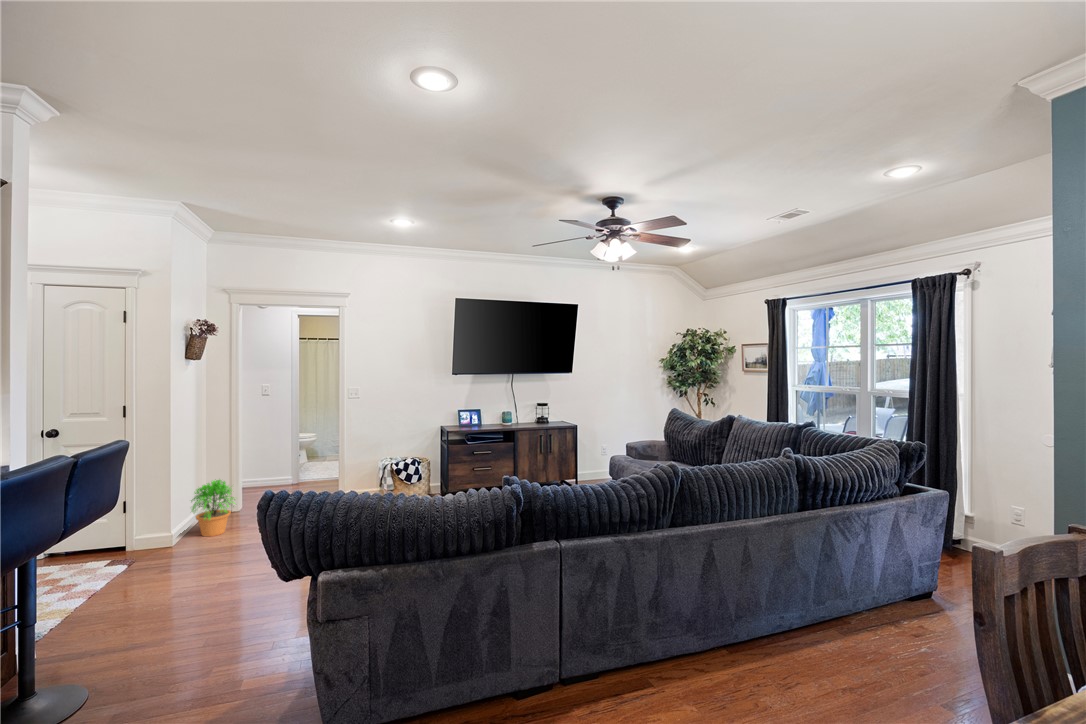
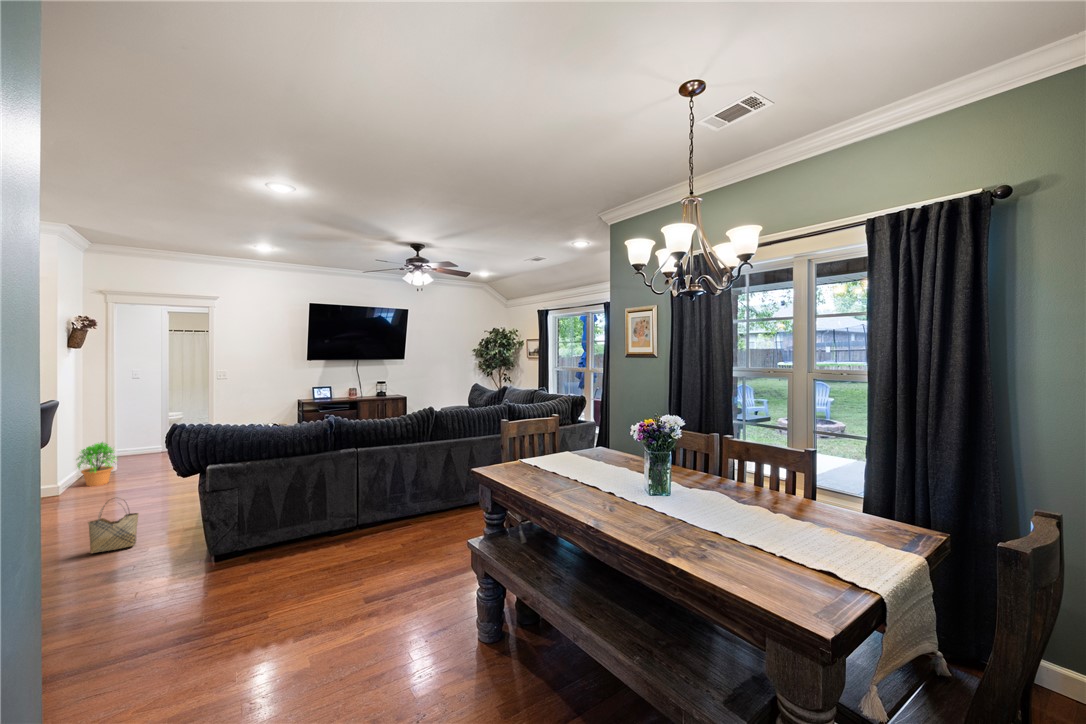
woven basket: none [150,599,223,697] -> present [88,503,139,553]

